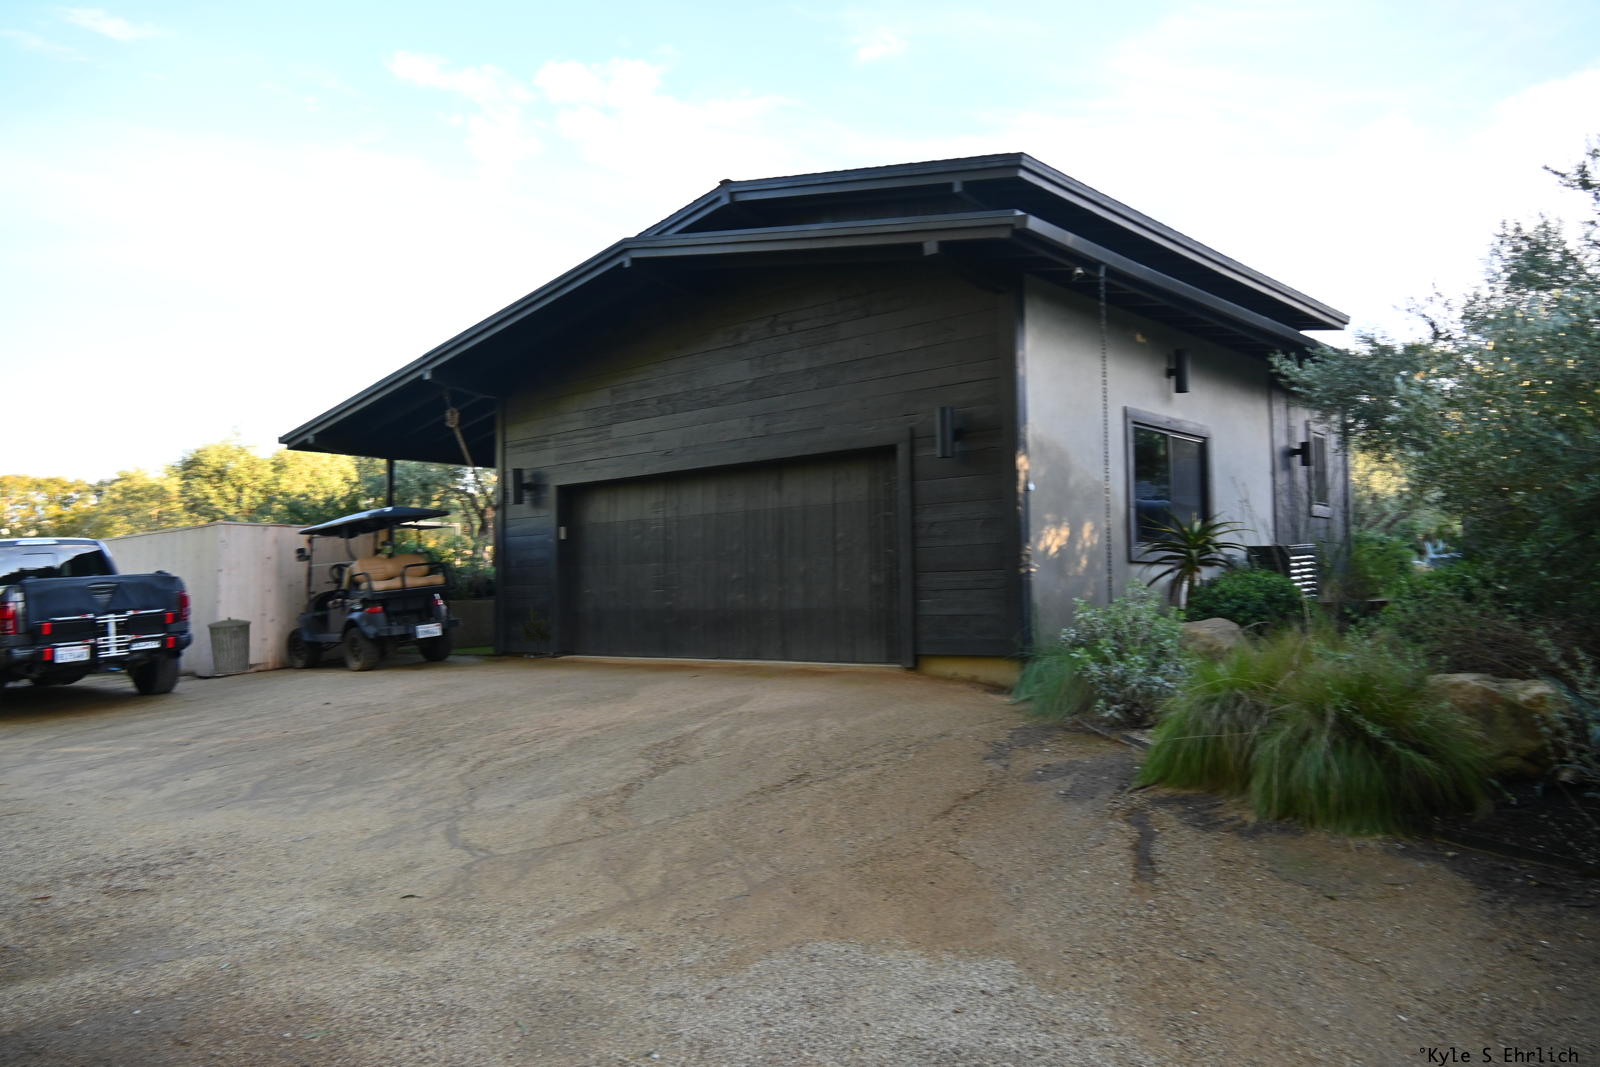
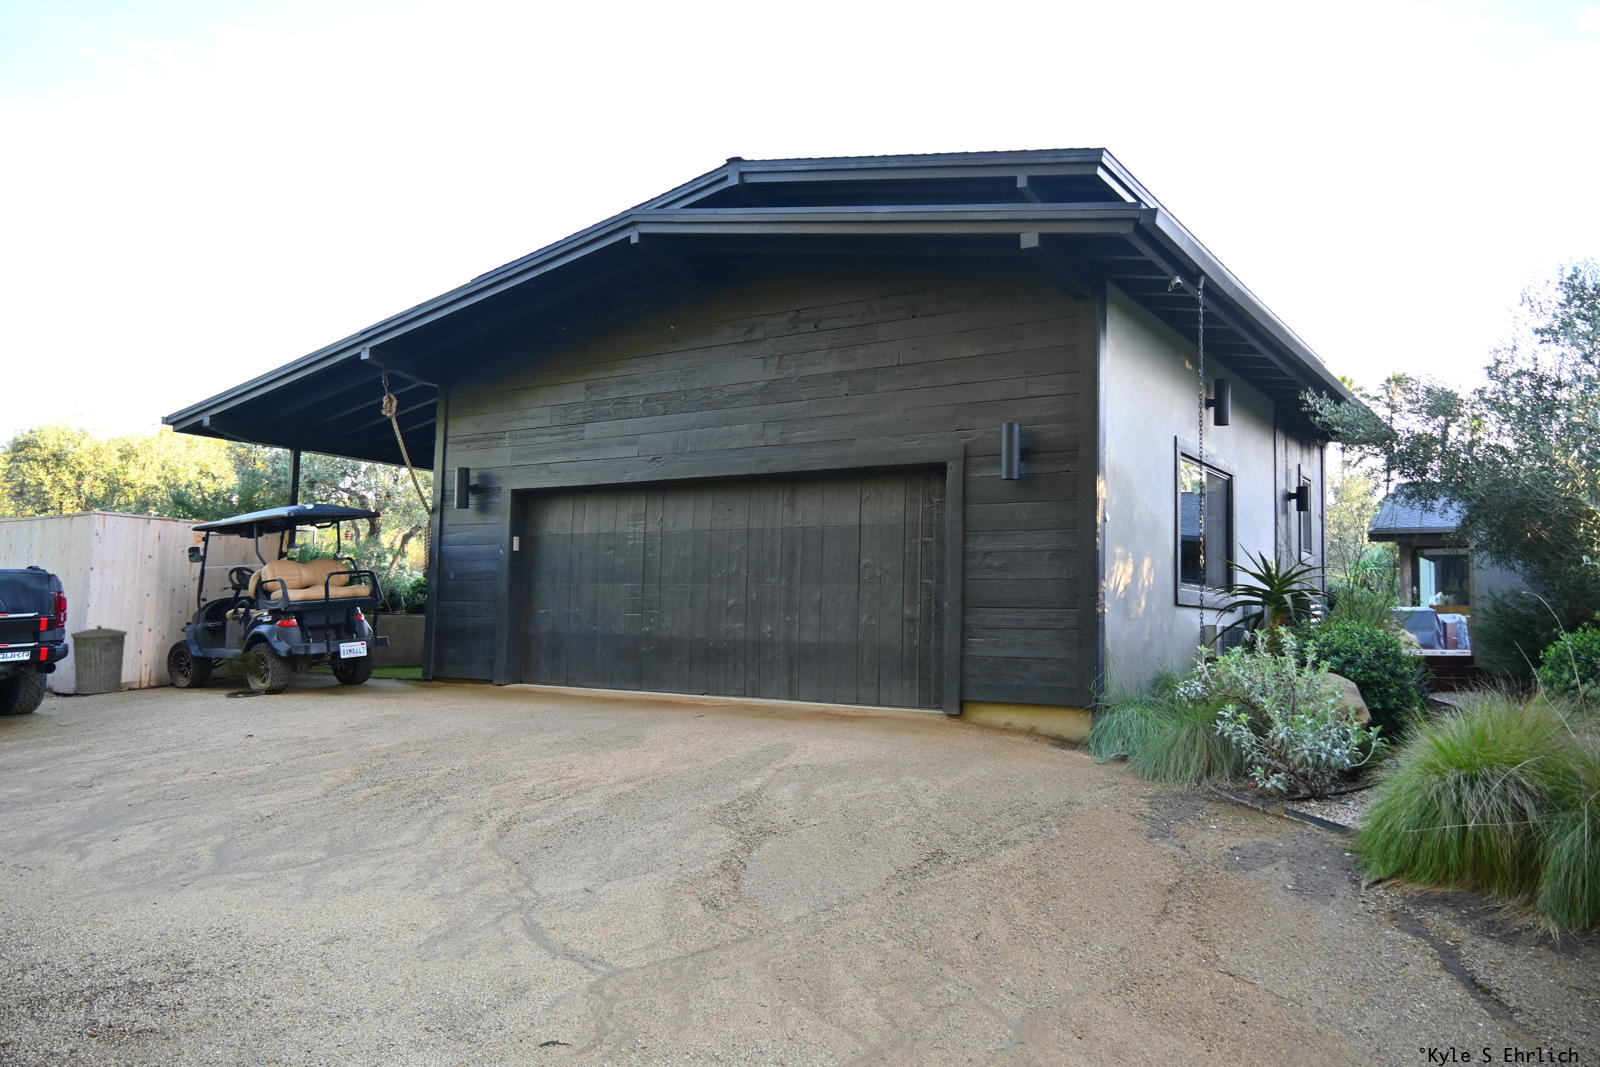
potted tree: present [520,608,553,658] -> present [222,637,265,697]

